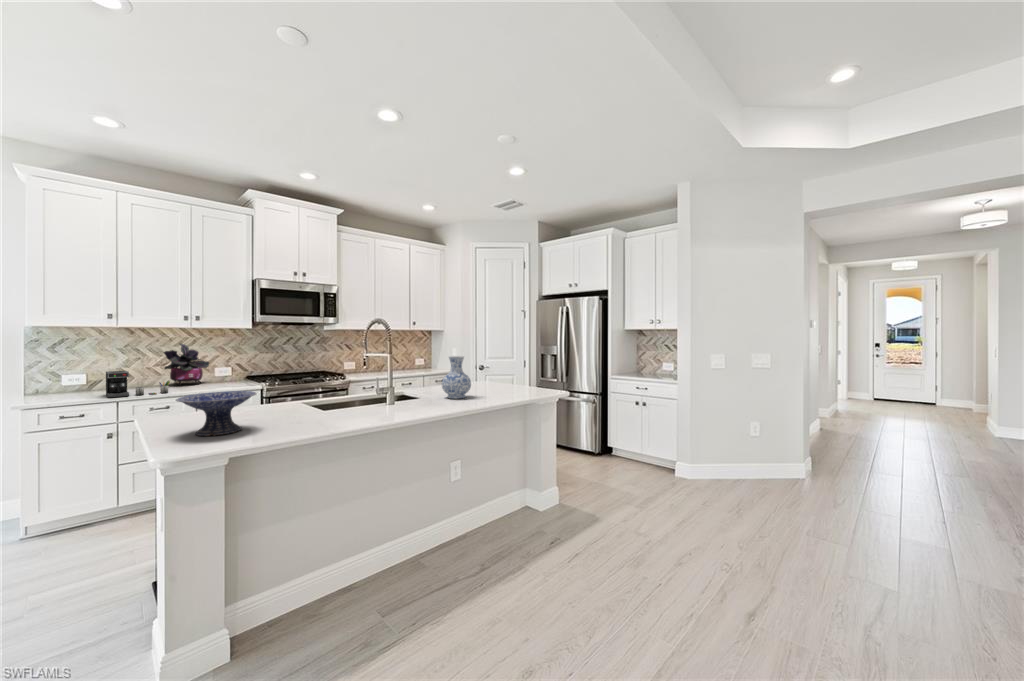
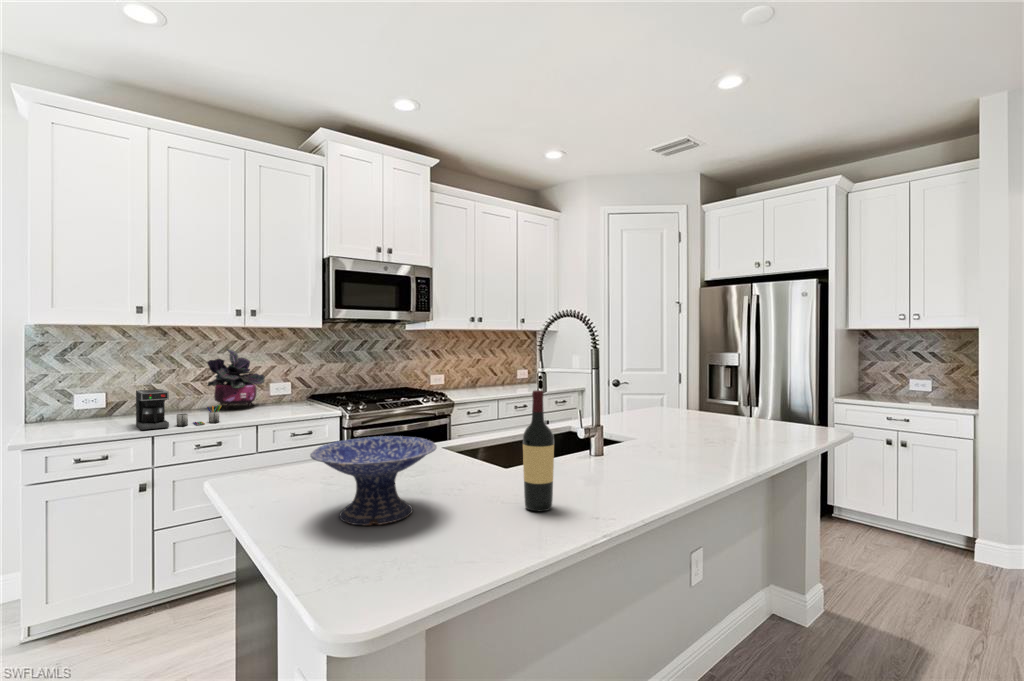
vase: present [442,356,471,399] -> none [653,371,703,443]
wine bottle: none [306,364,325,429] -> present [523,390,554,511]

